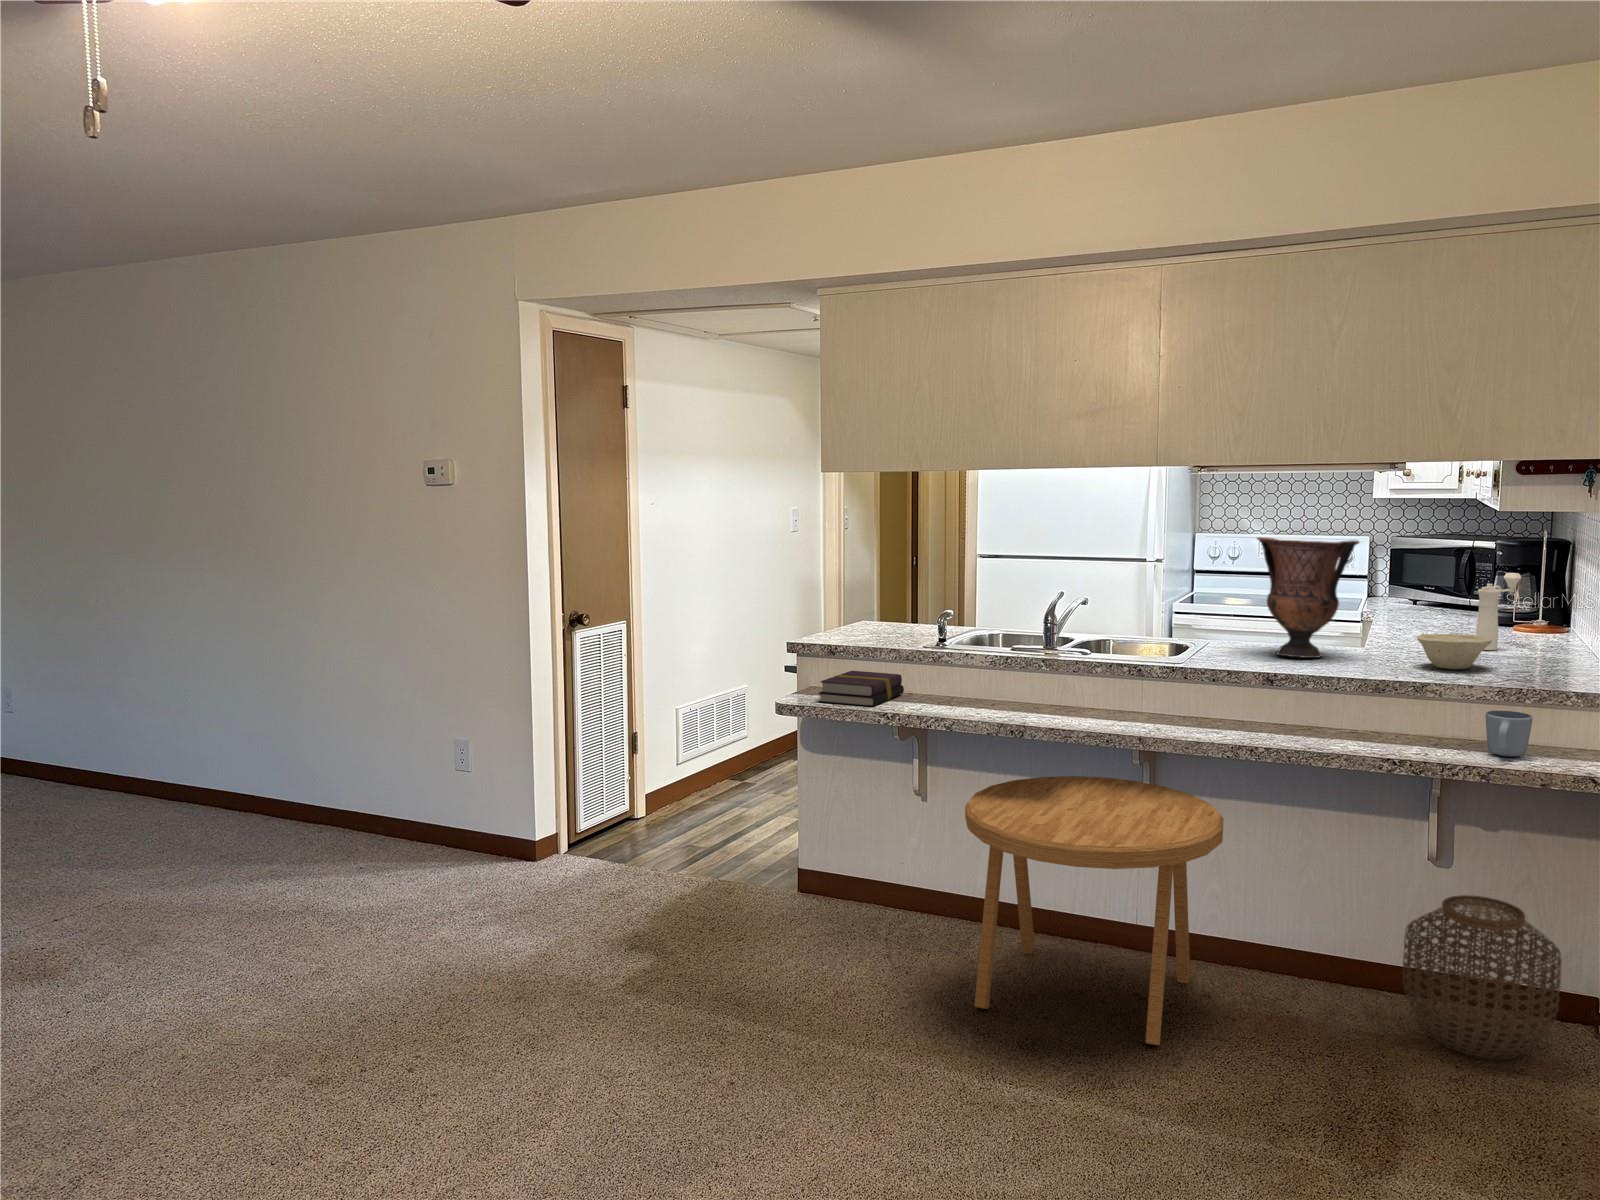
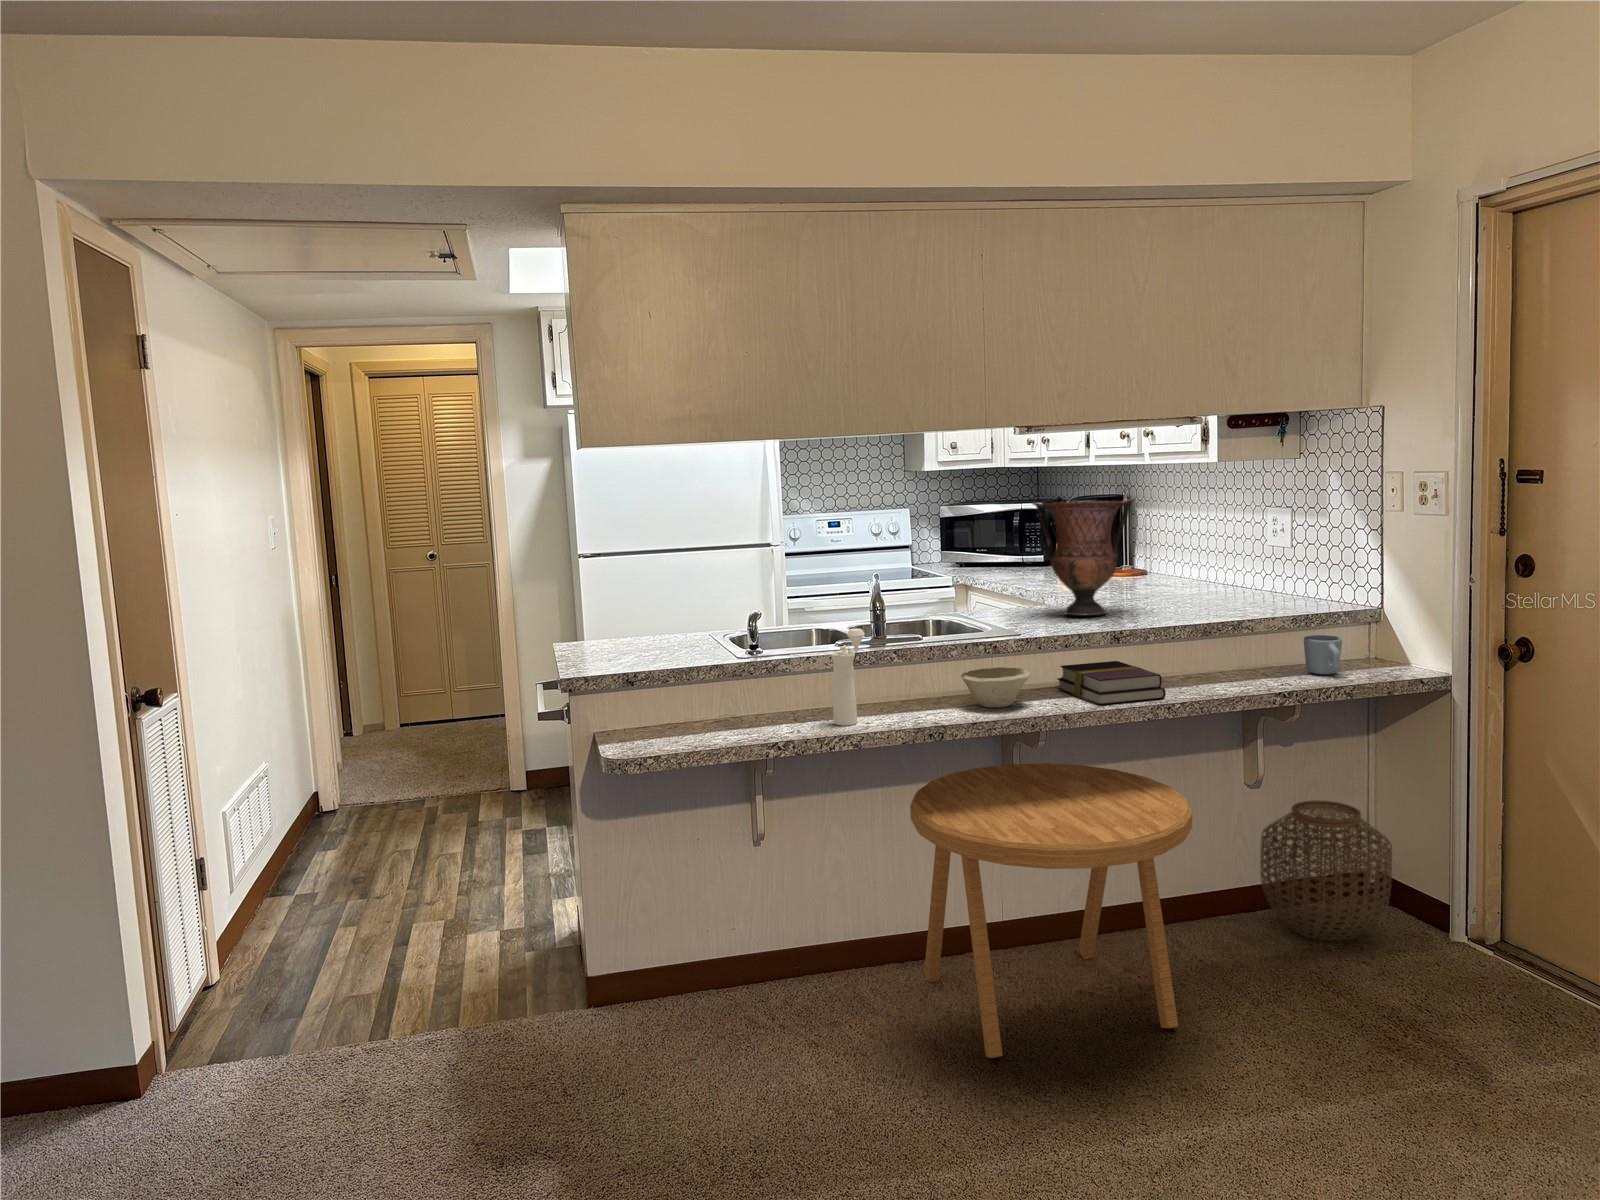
pepper mill: present [1476,573,1521,650] -> present [831,629,865,726]
bowl: present [1417,634,1492,669] -> present [961,667,1030,708]
book: present [818,671,904,706] -> present [1057,661,1166,705]

